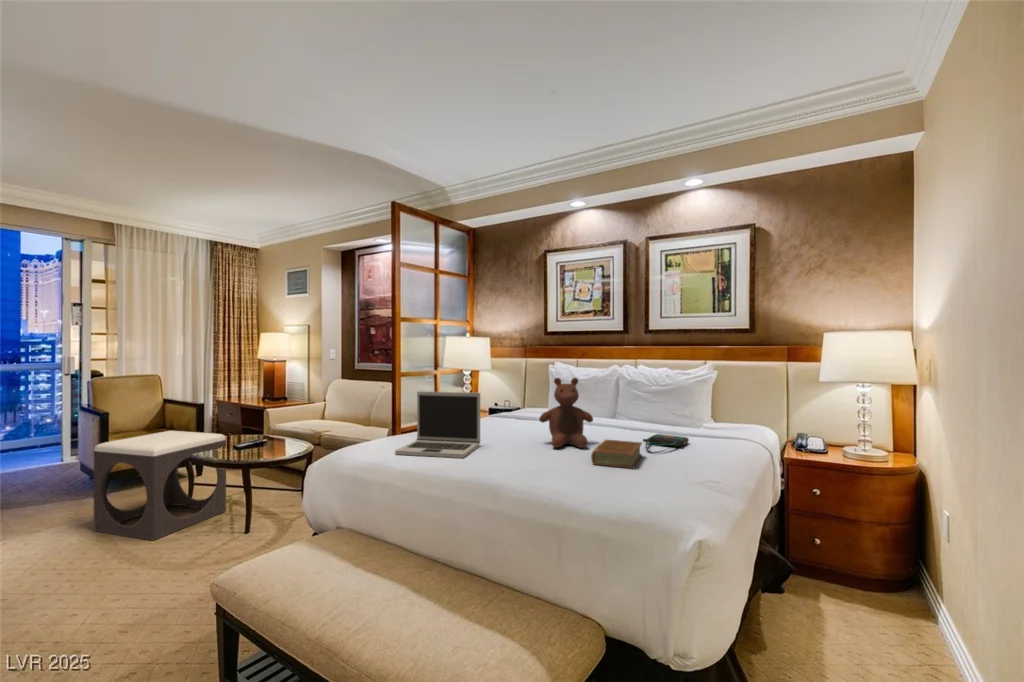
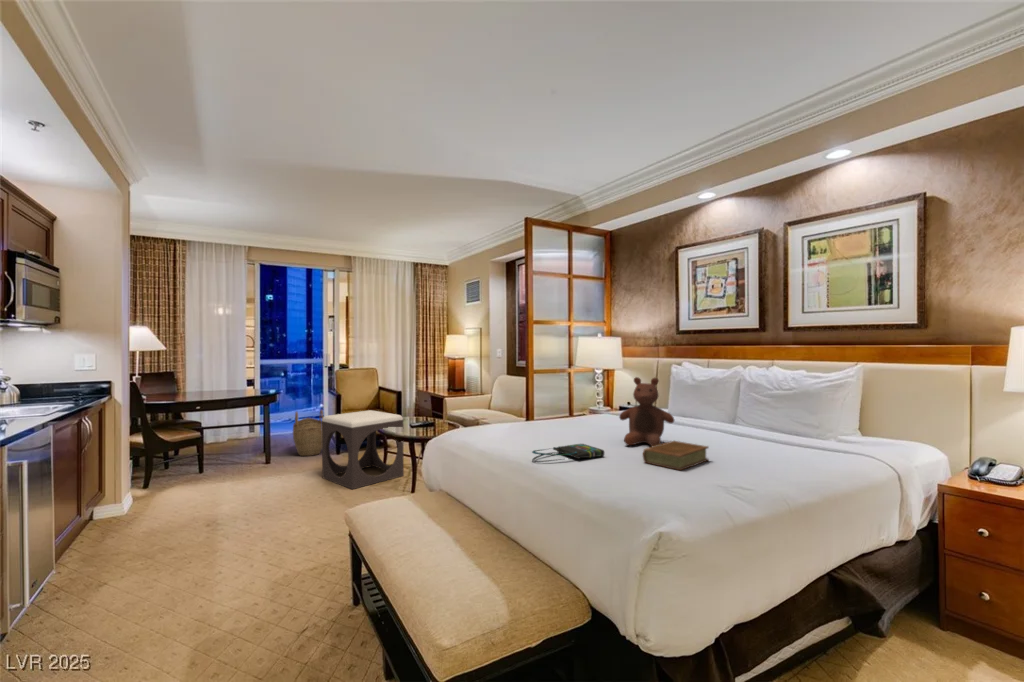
laptop: present [395,391,480,458] -> none [484,386,562,446]
tote bag: present [643,434,689,453] -> present [532,444,604,462]
woven basket: none [22,435,83,504] -> present [293,410,323,456]

